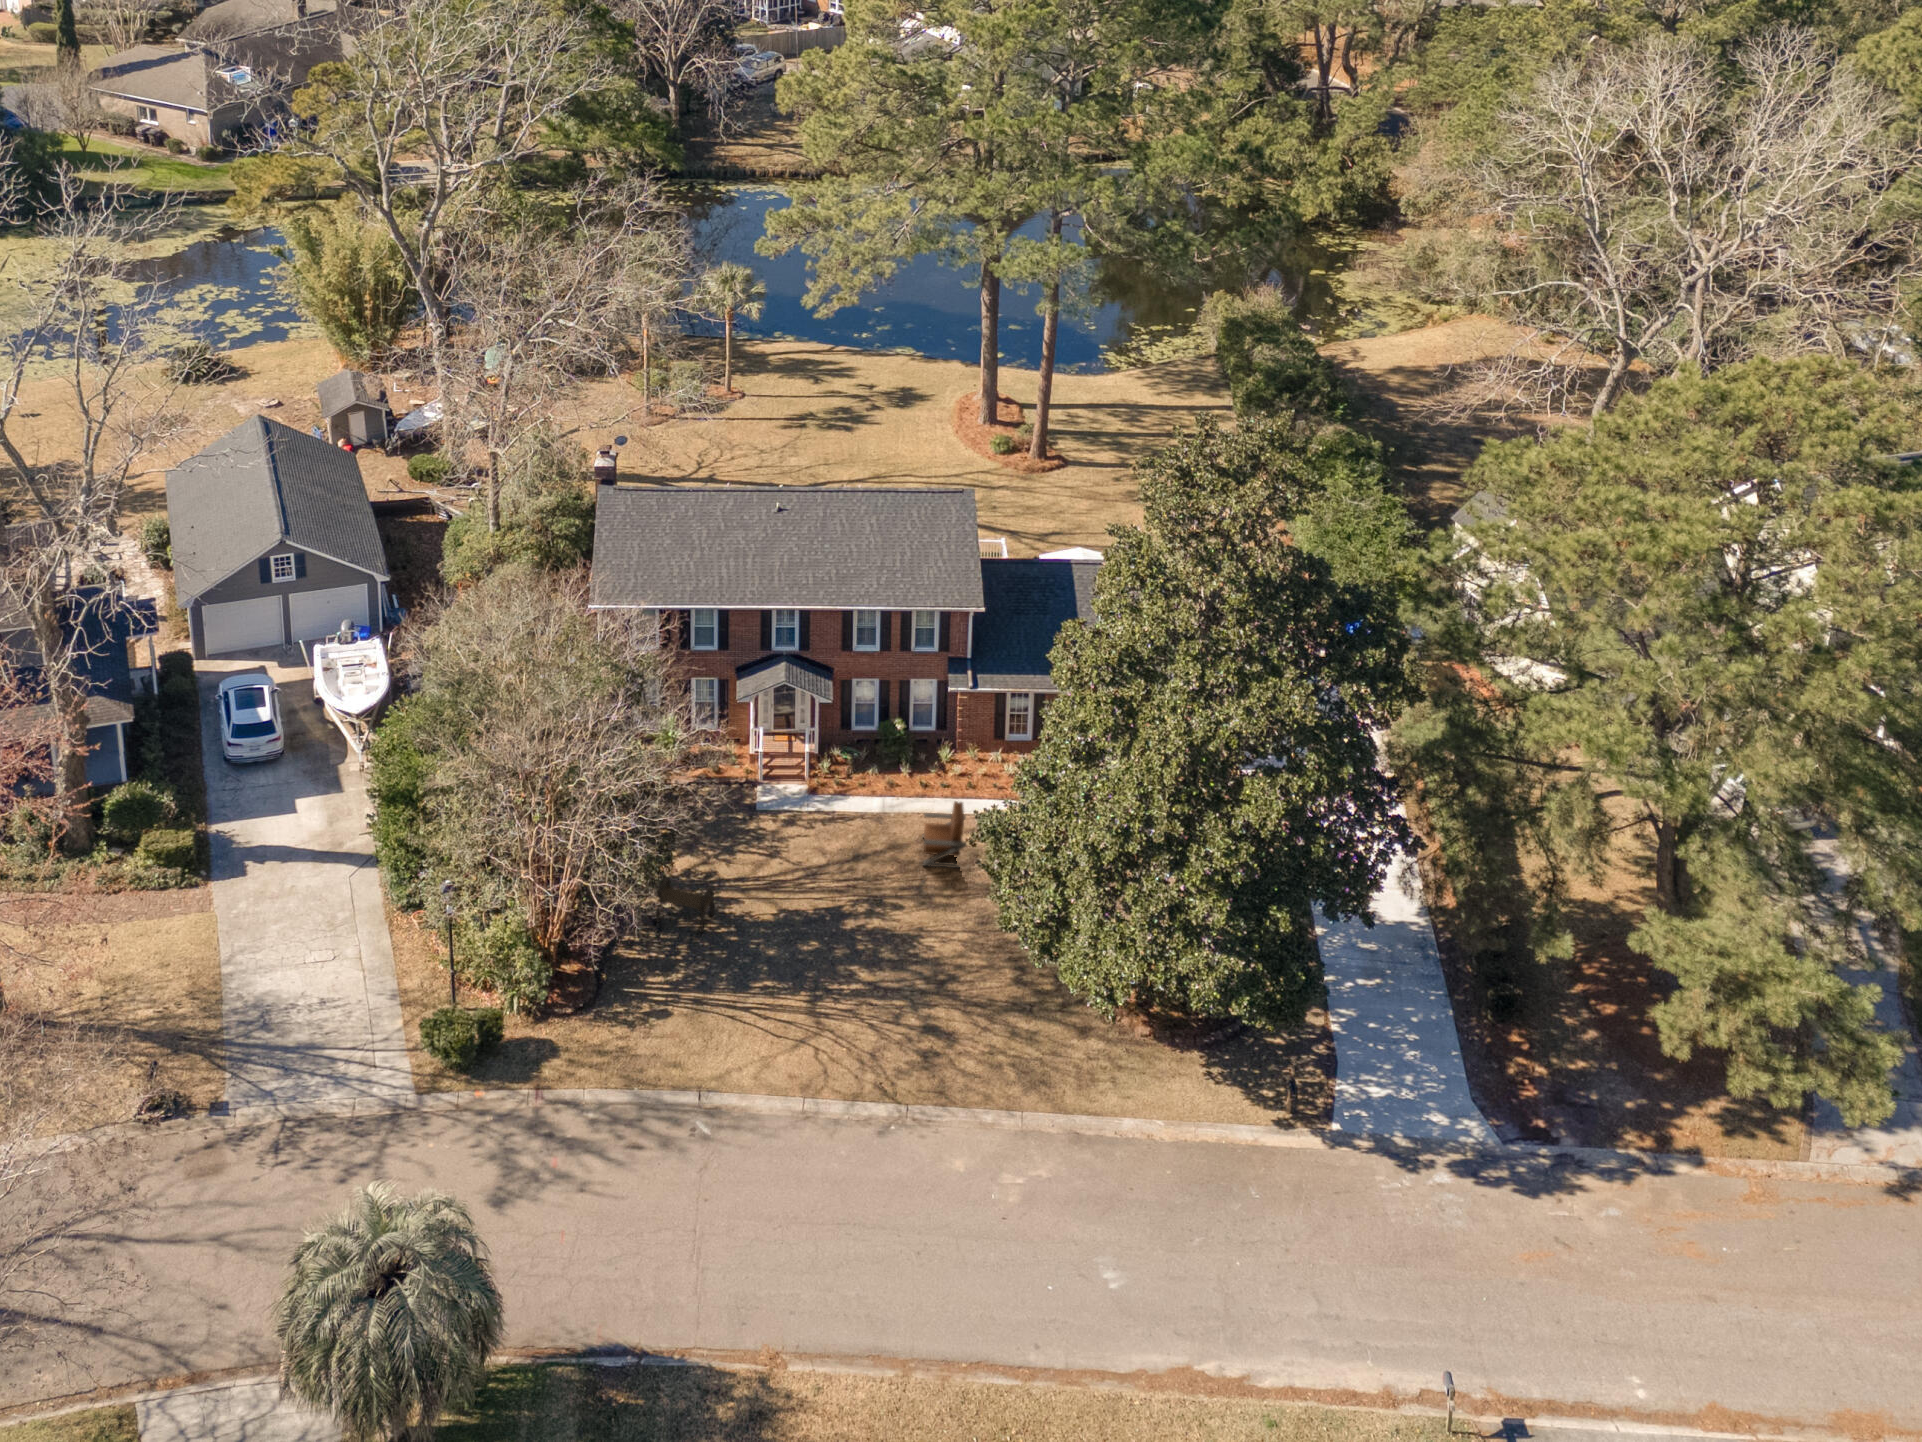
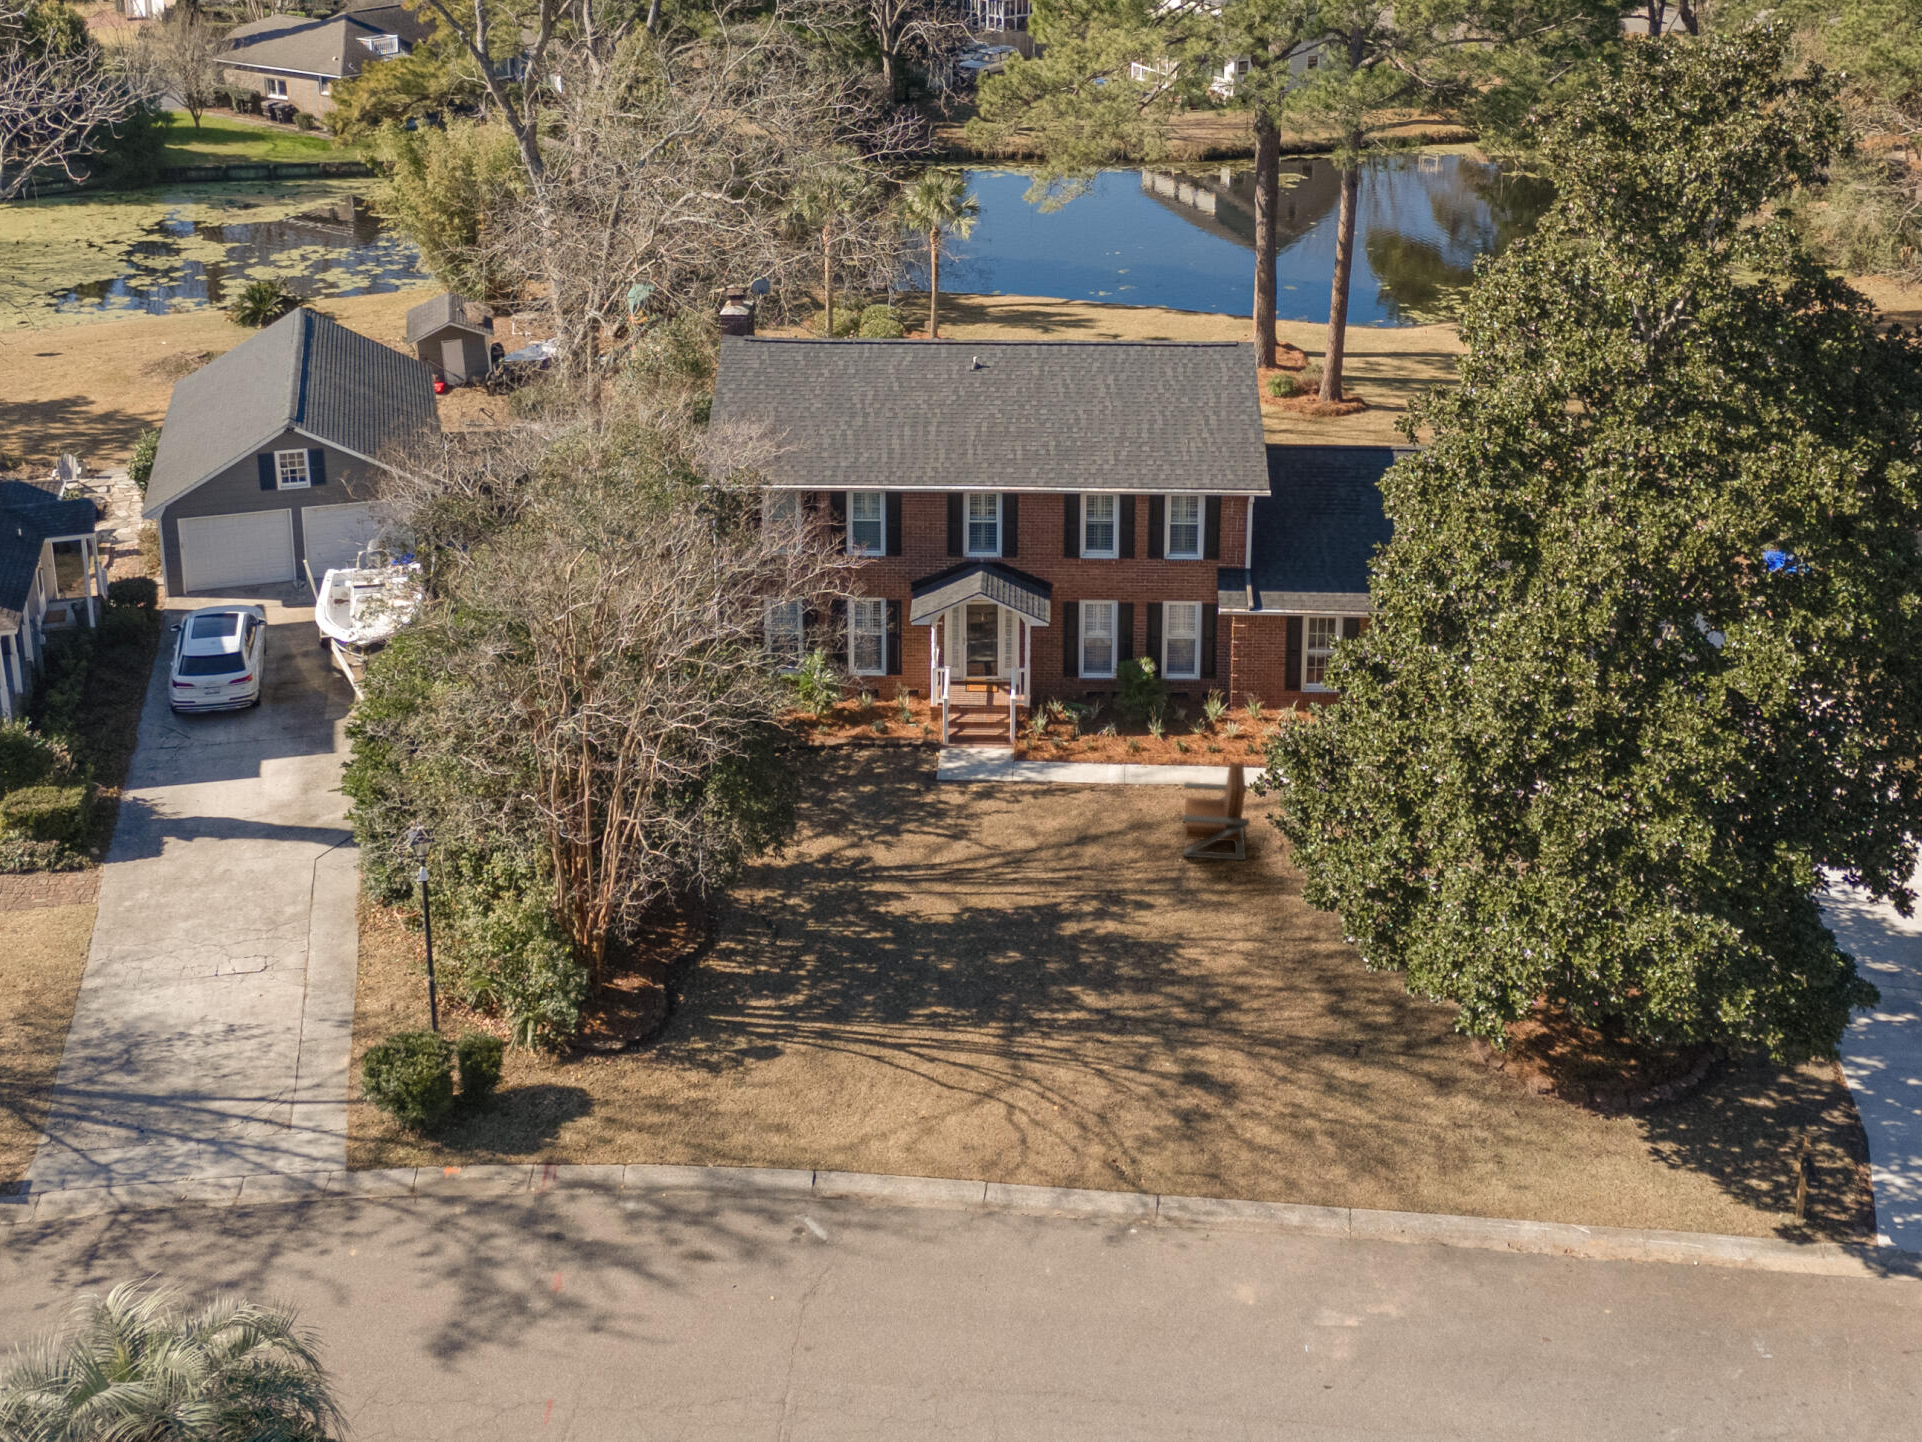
bench: present [656,877,714,933] -> none [771,856,861,940]

